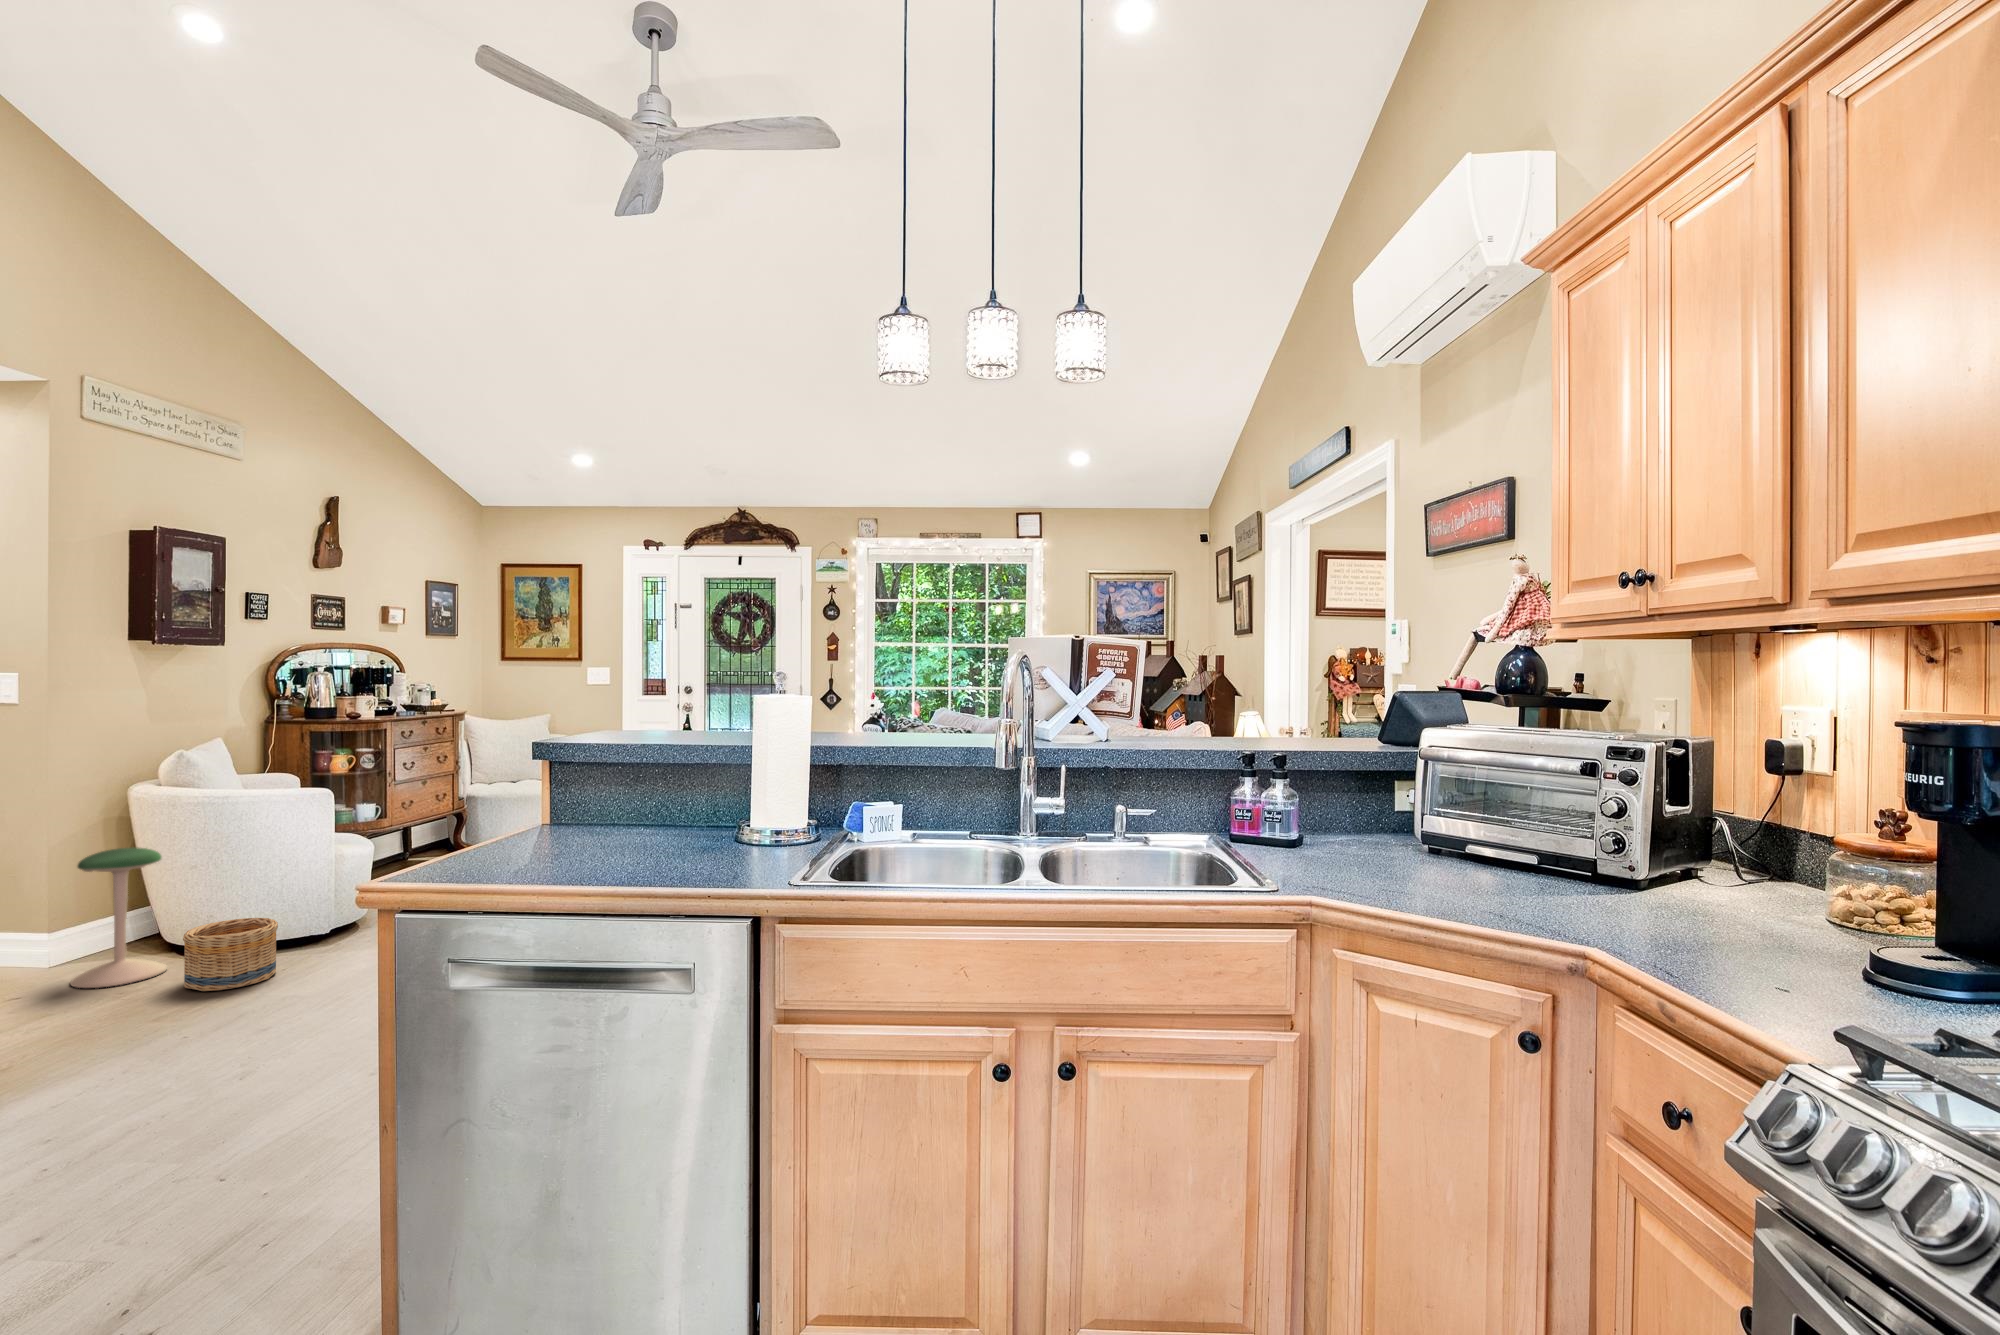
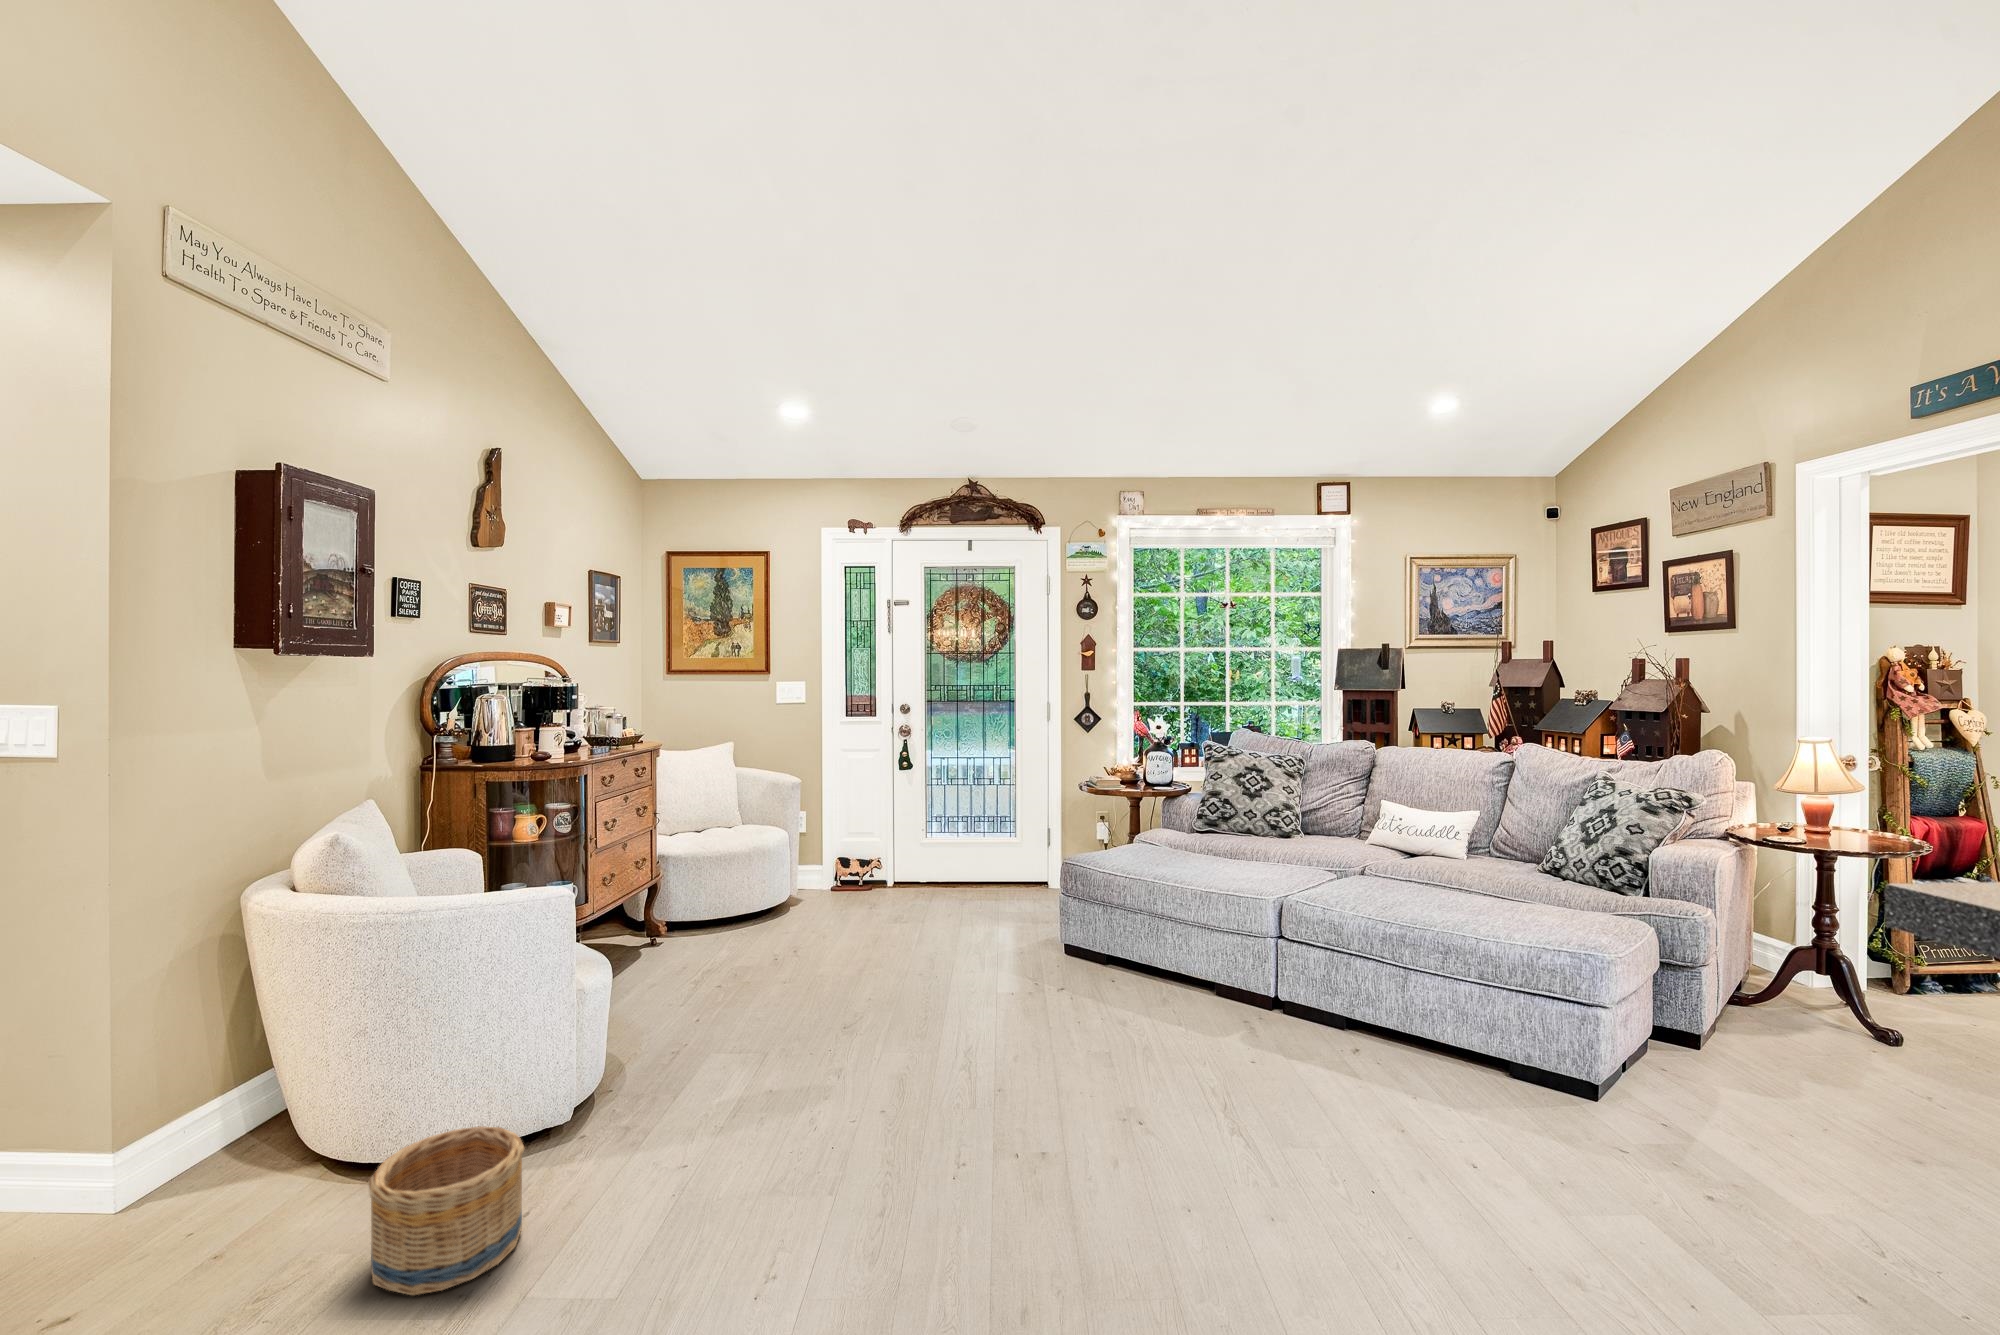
stool: present [70,848,167,988] -> none [158,1011,325,1291]

